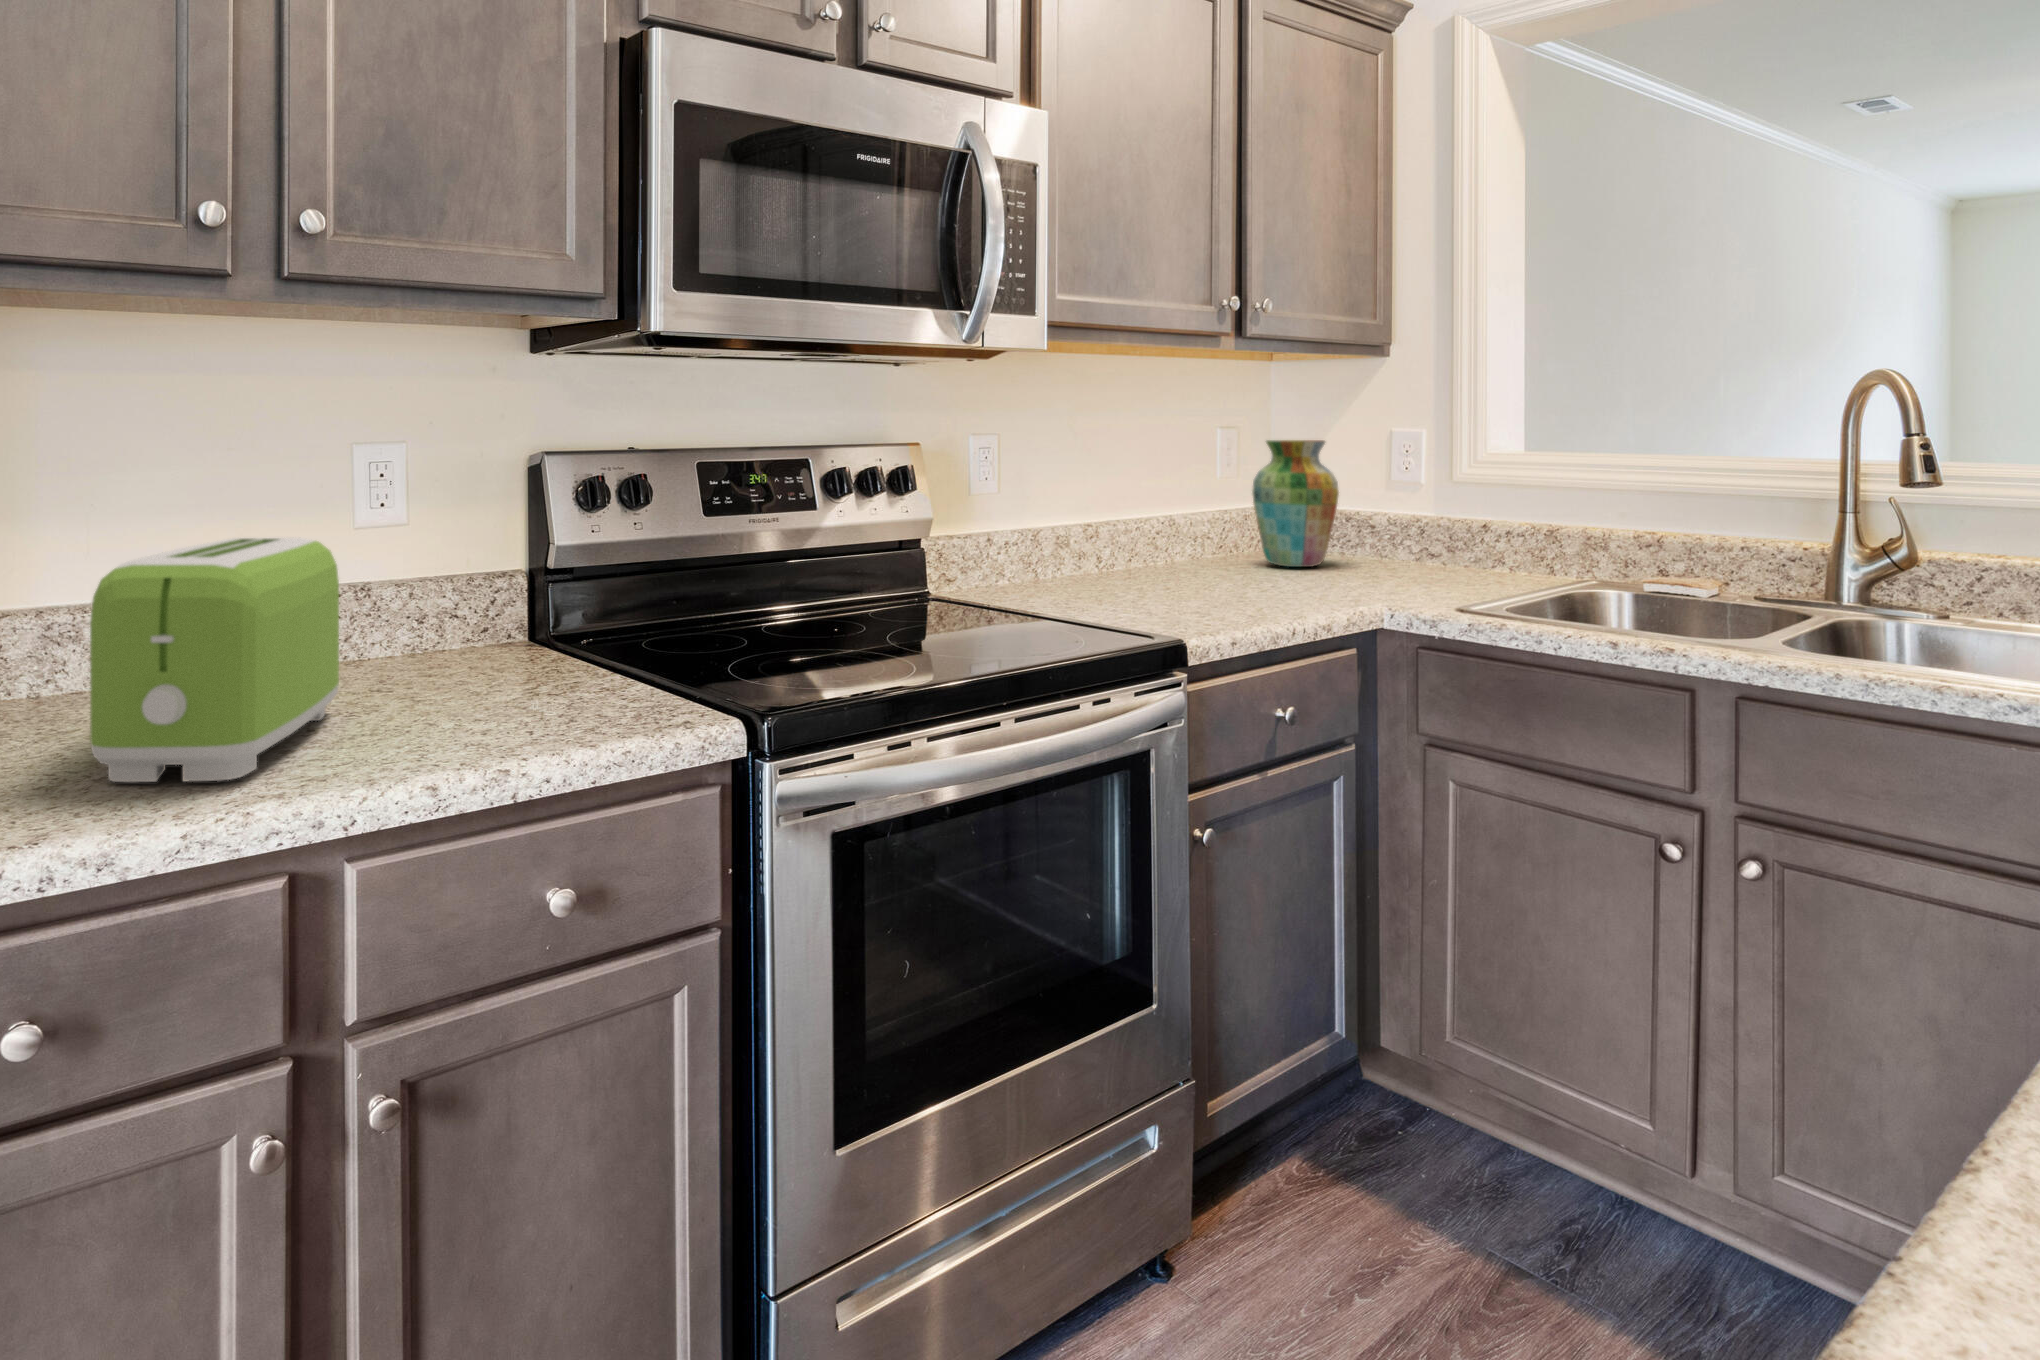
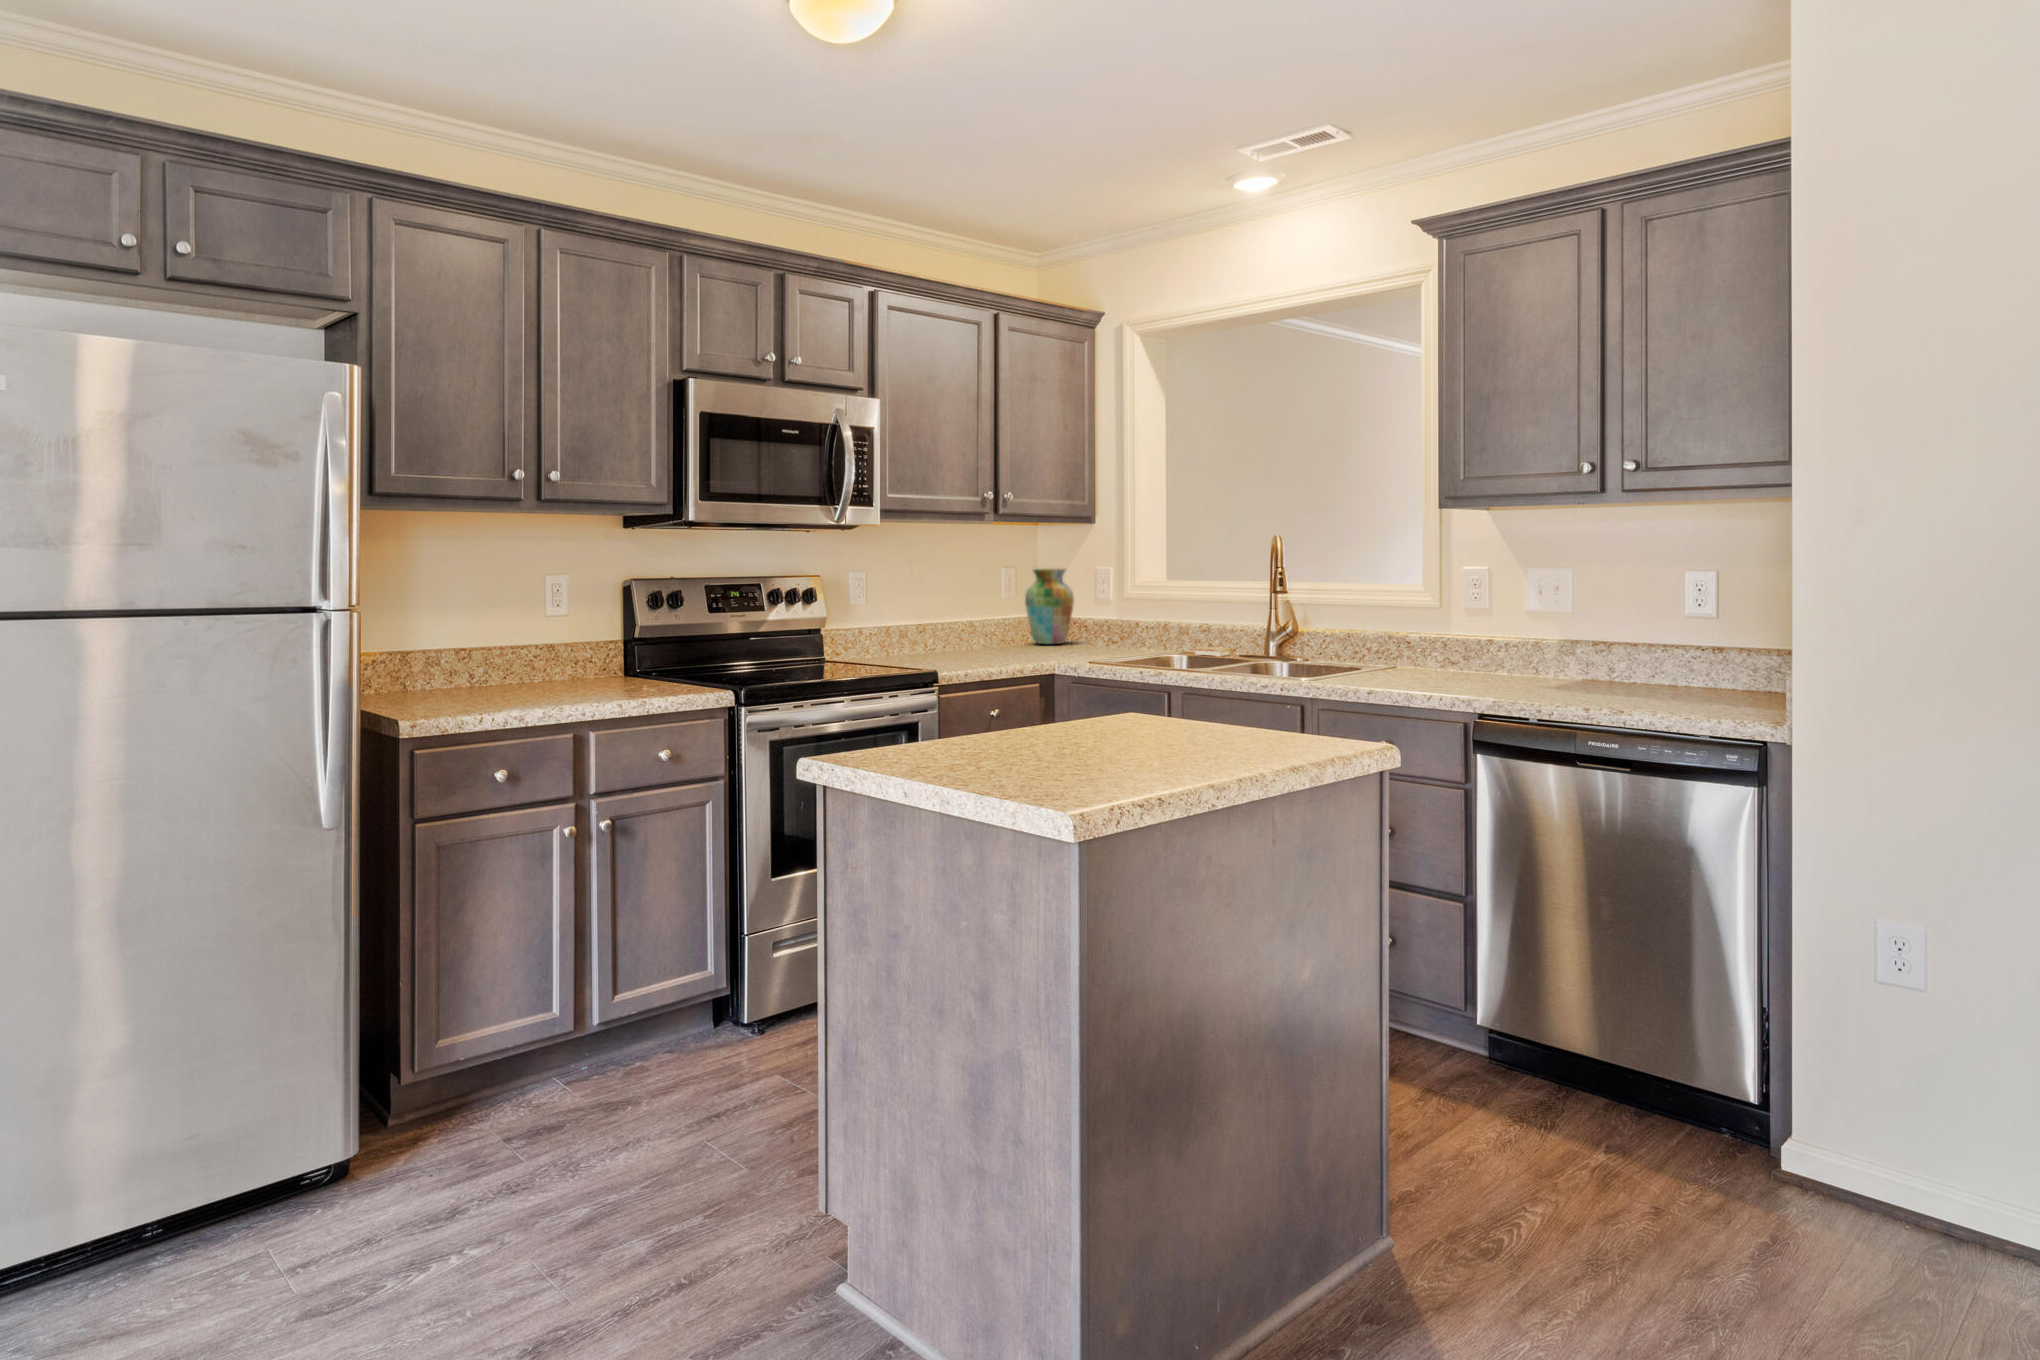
toaster: present [90,537,339,782] -> none [492,615,562,703]

